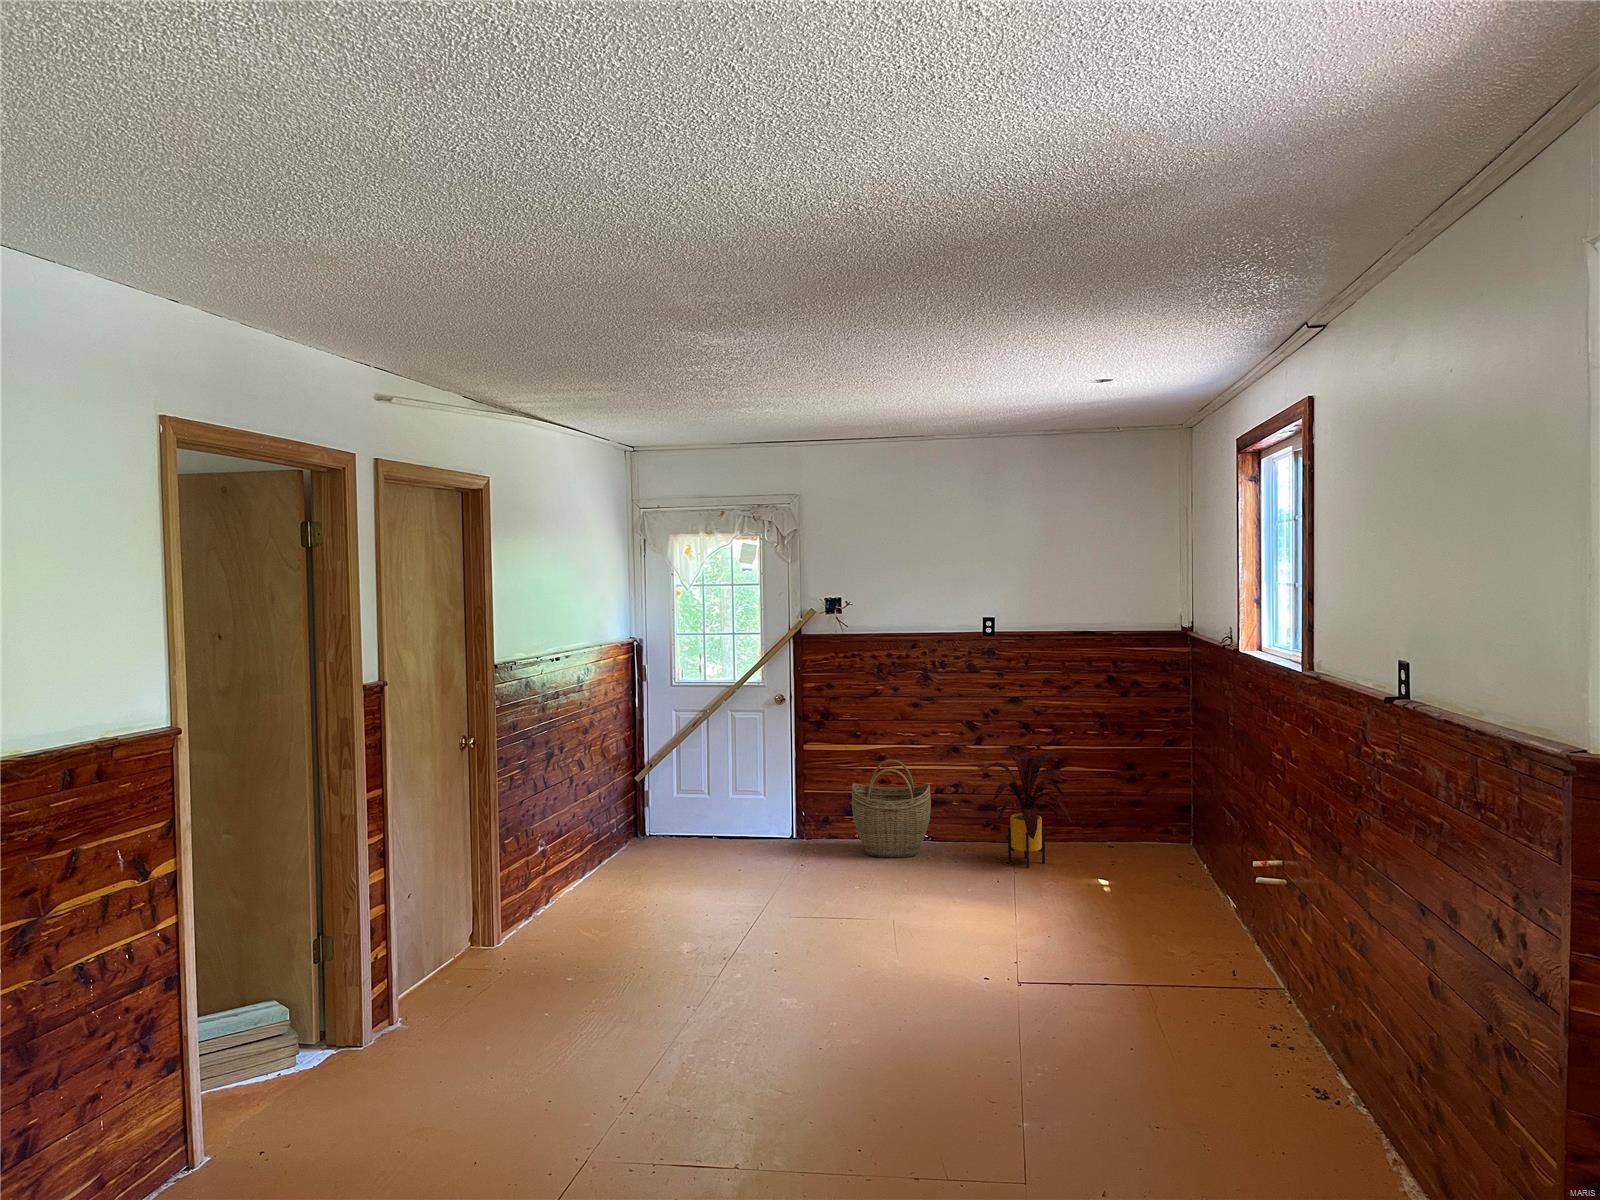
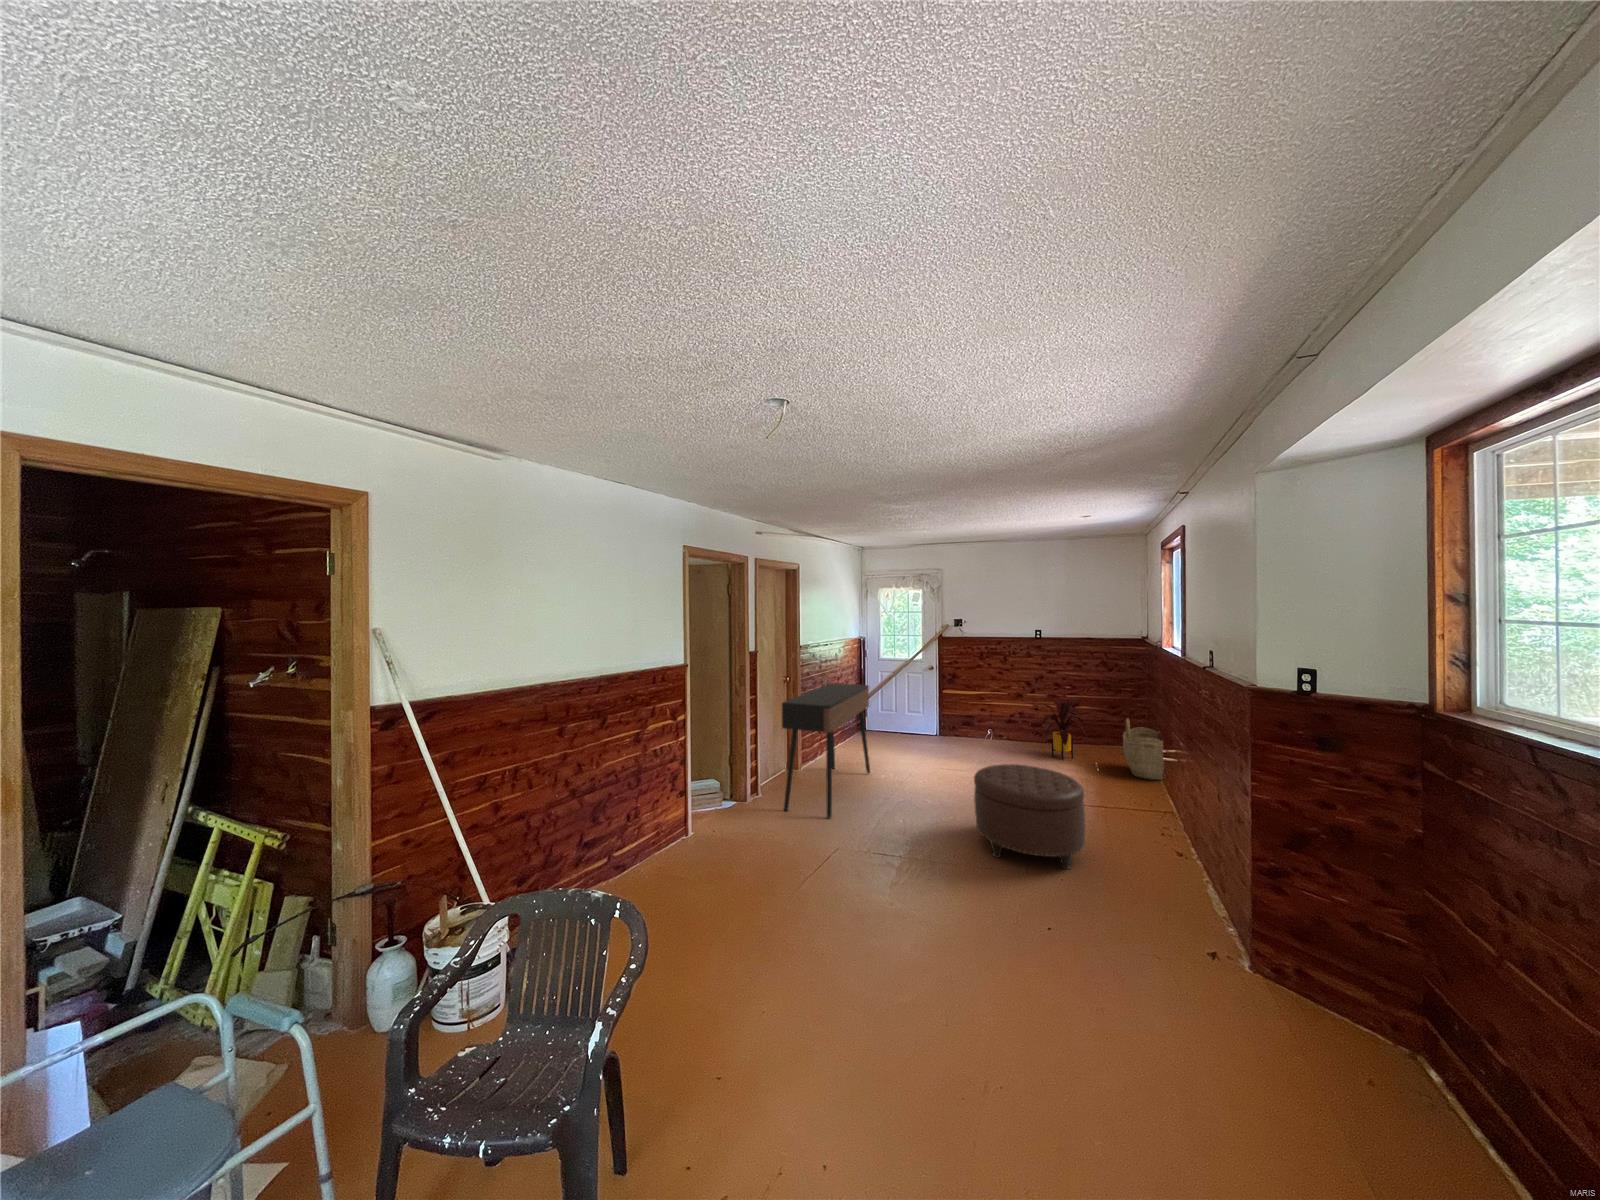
console table: none [445,746,657,1061] -> present [782,683,870,818]
woven basket: present [852,760,931,858] -> present [1123,719,1164,780]
ottoman: none [877,896,1085,1102] -> present [974,764,1085,869]

